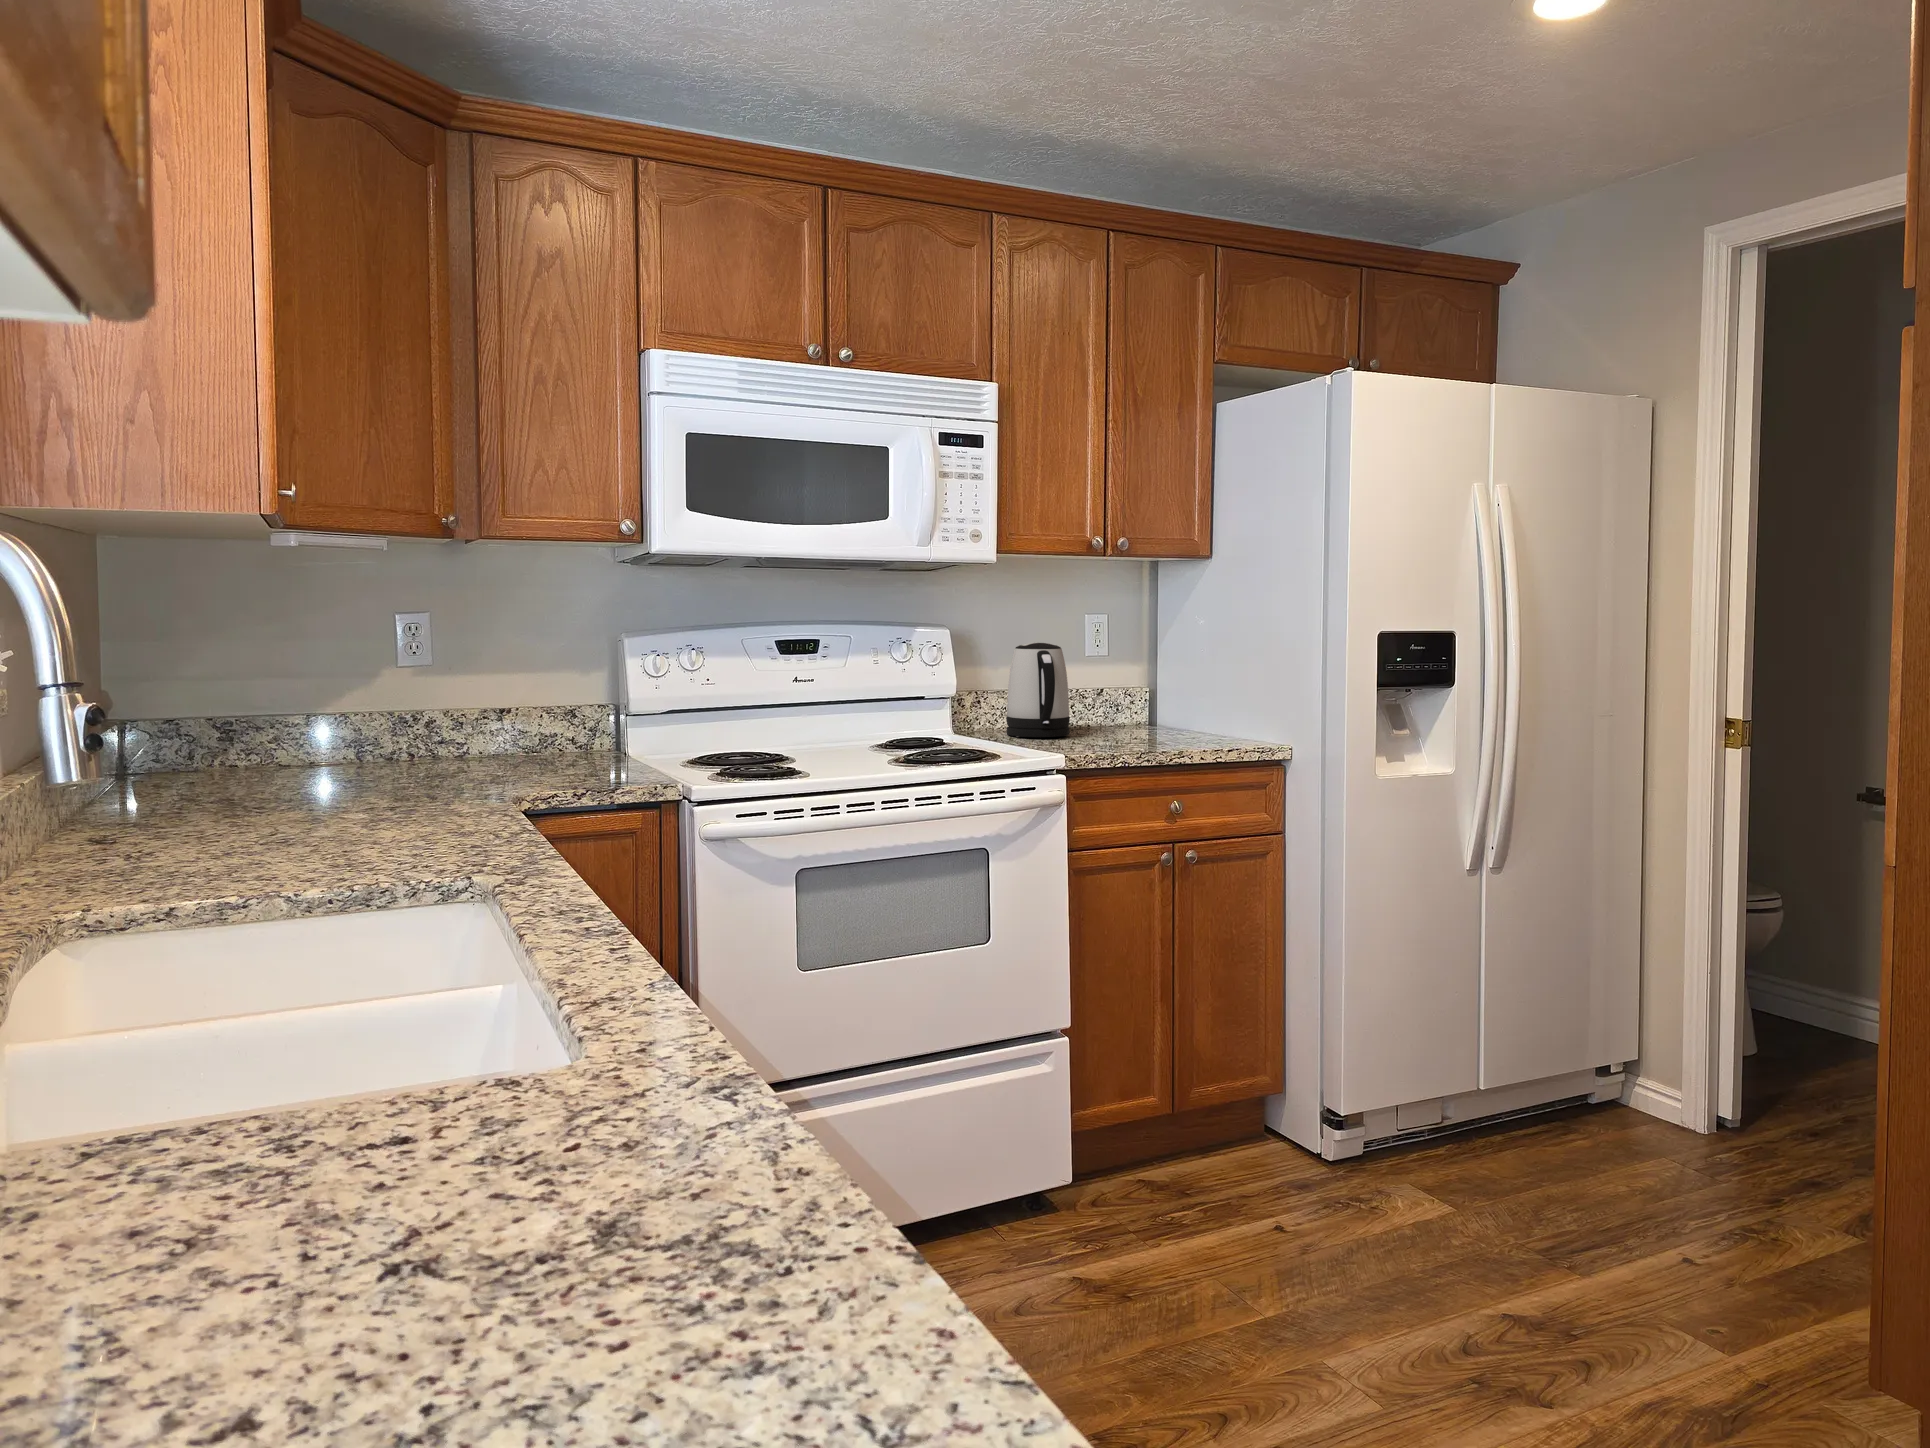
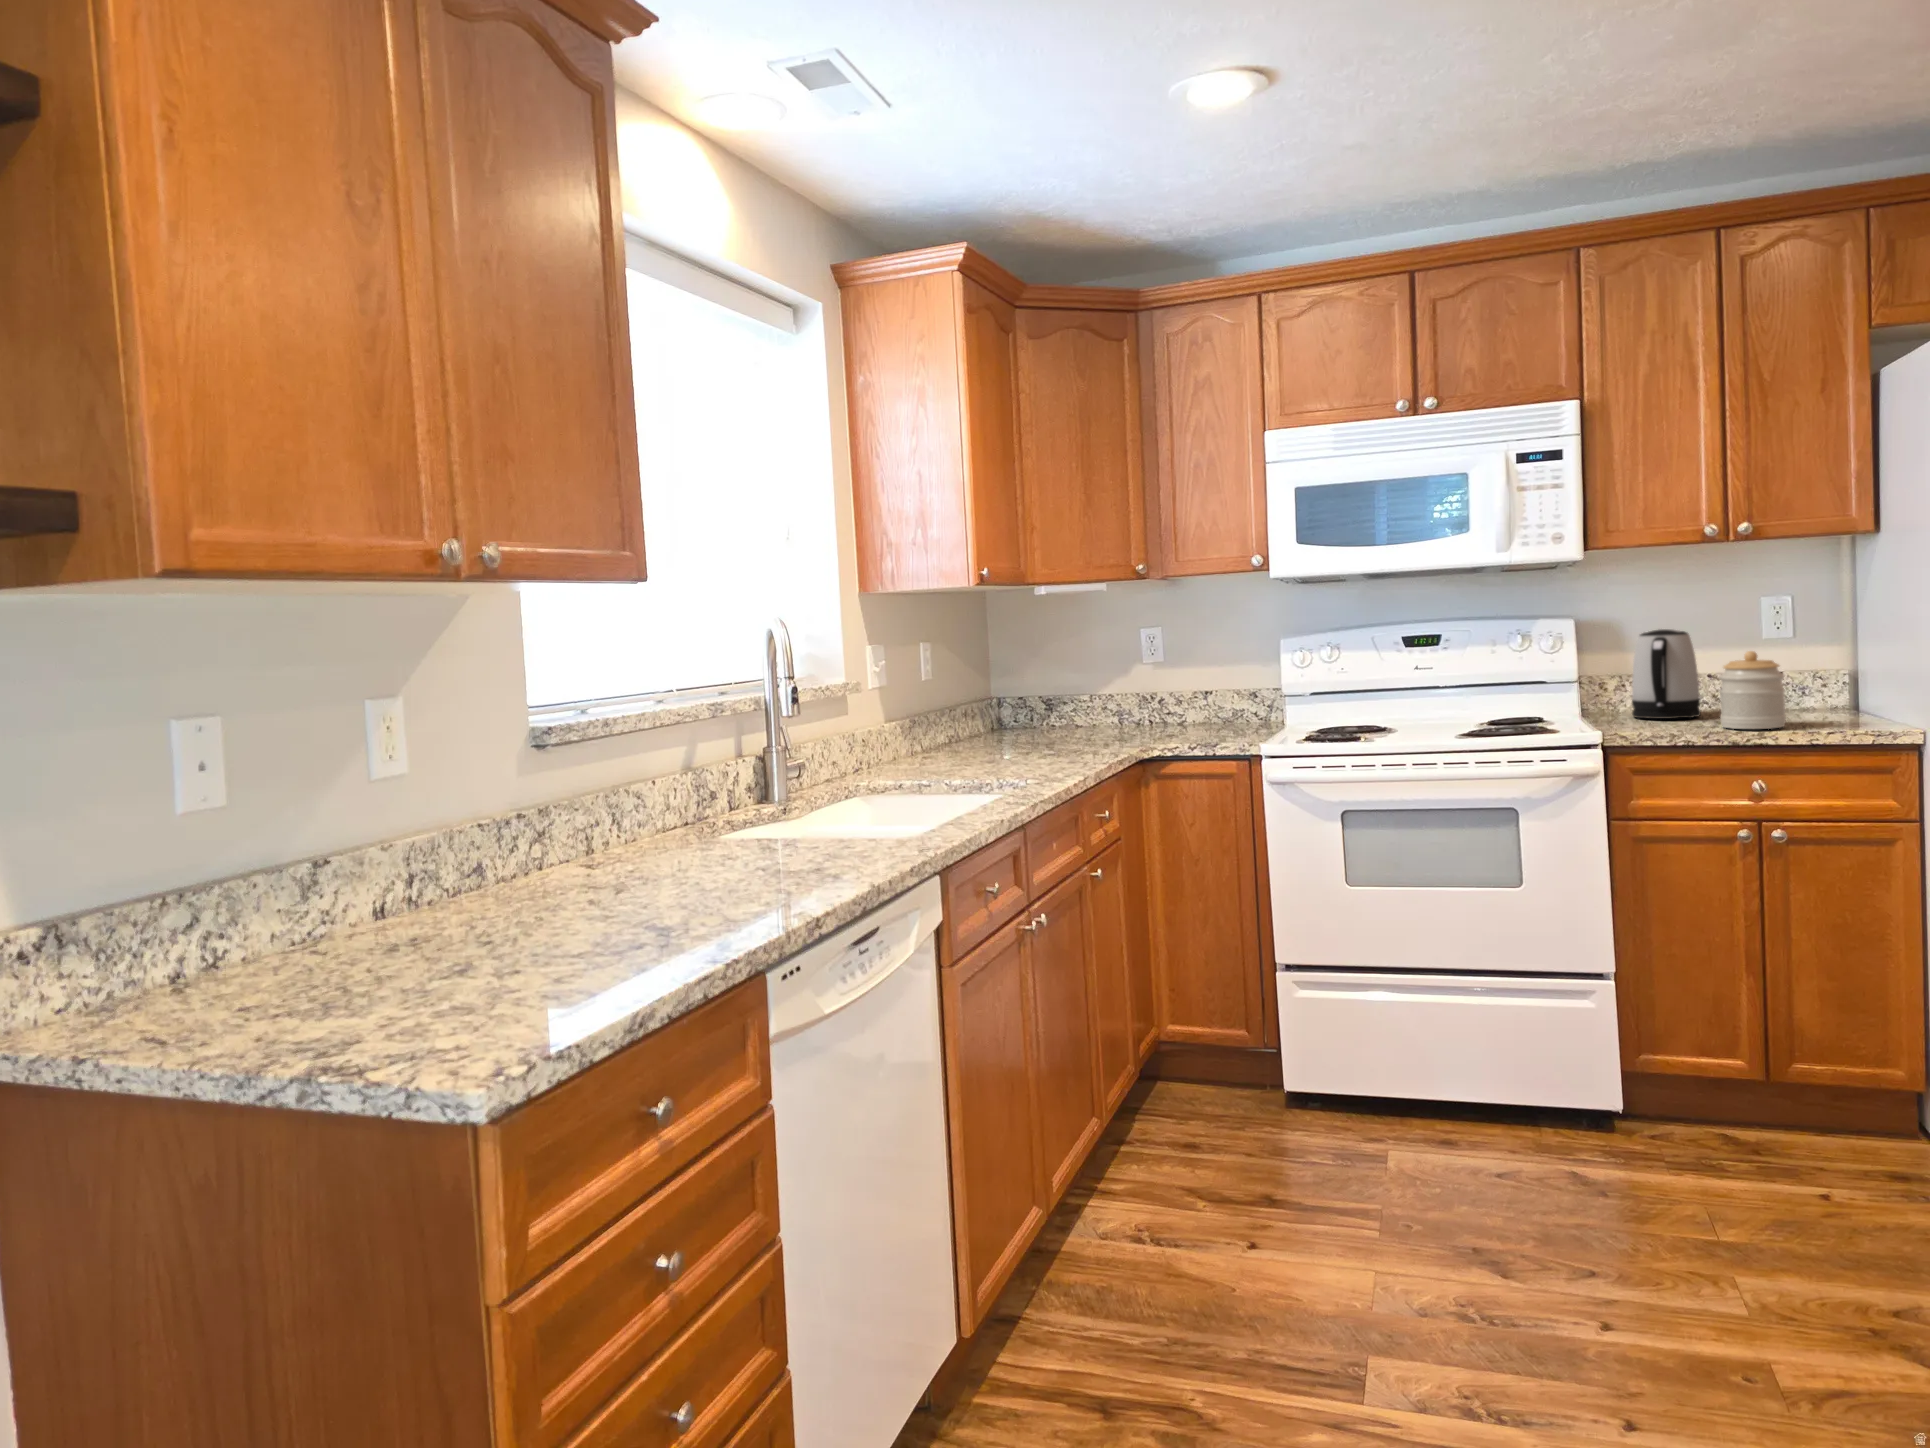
jar: none [1113,667,1170,747] -> present [1719,651,1786,729]

